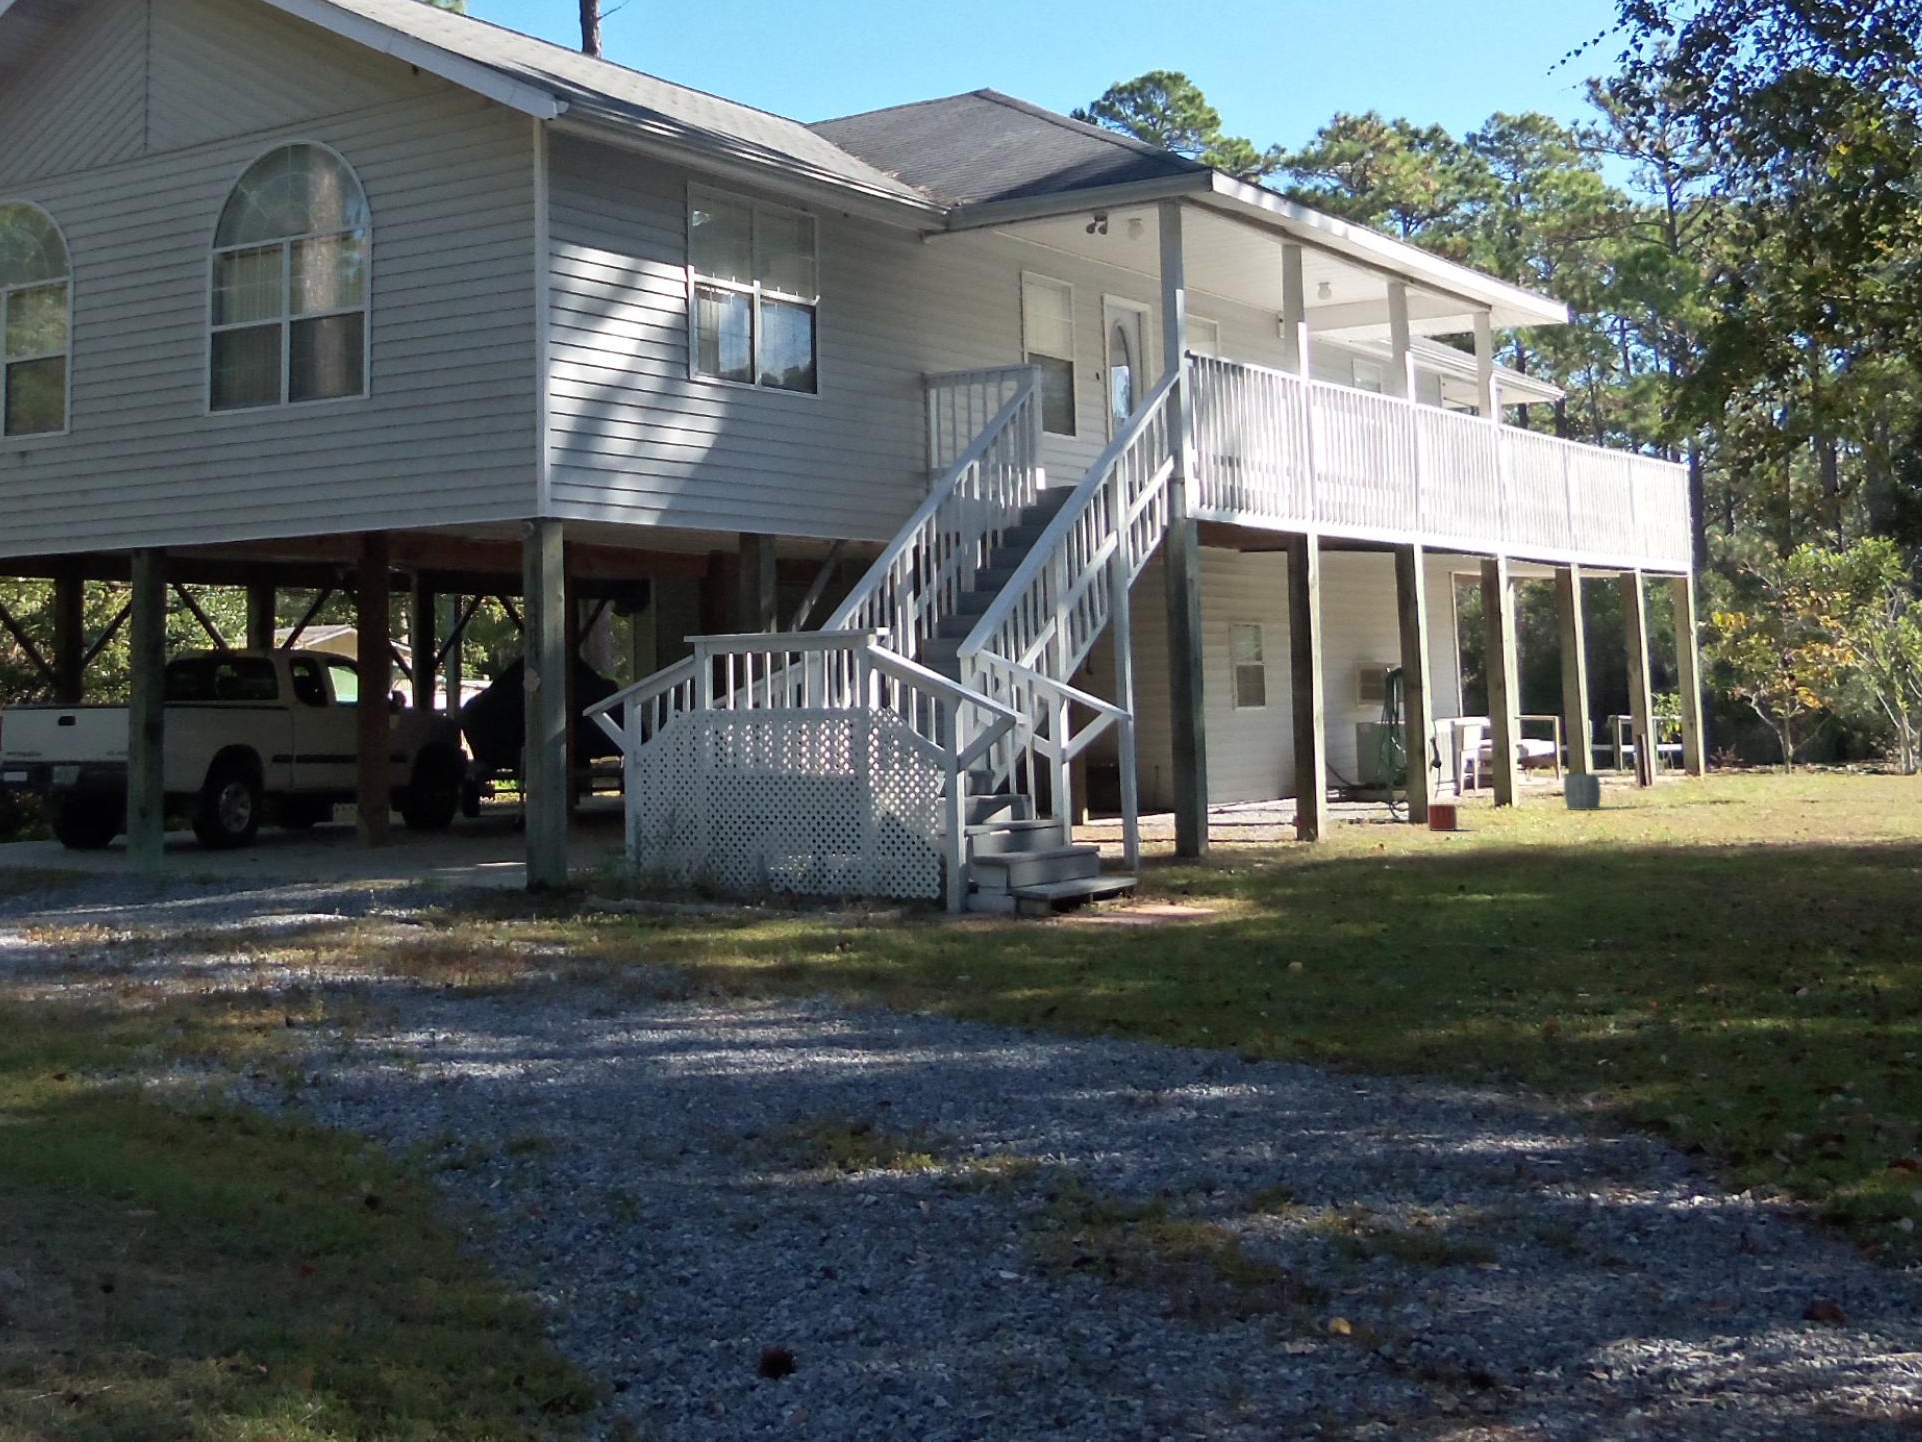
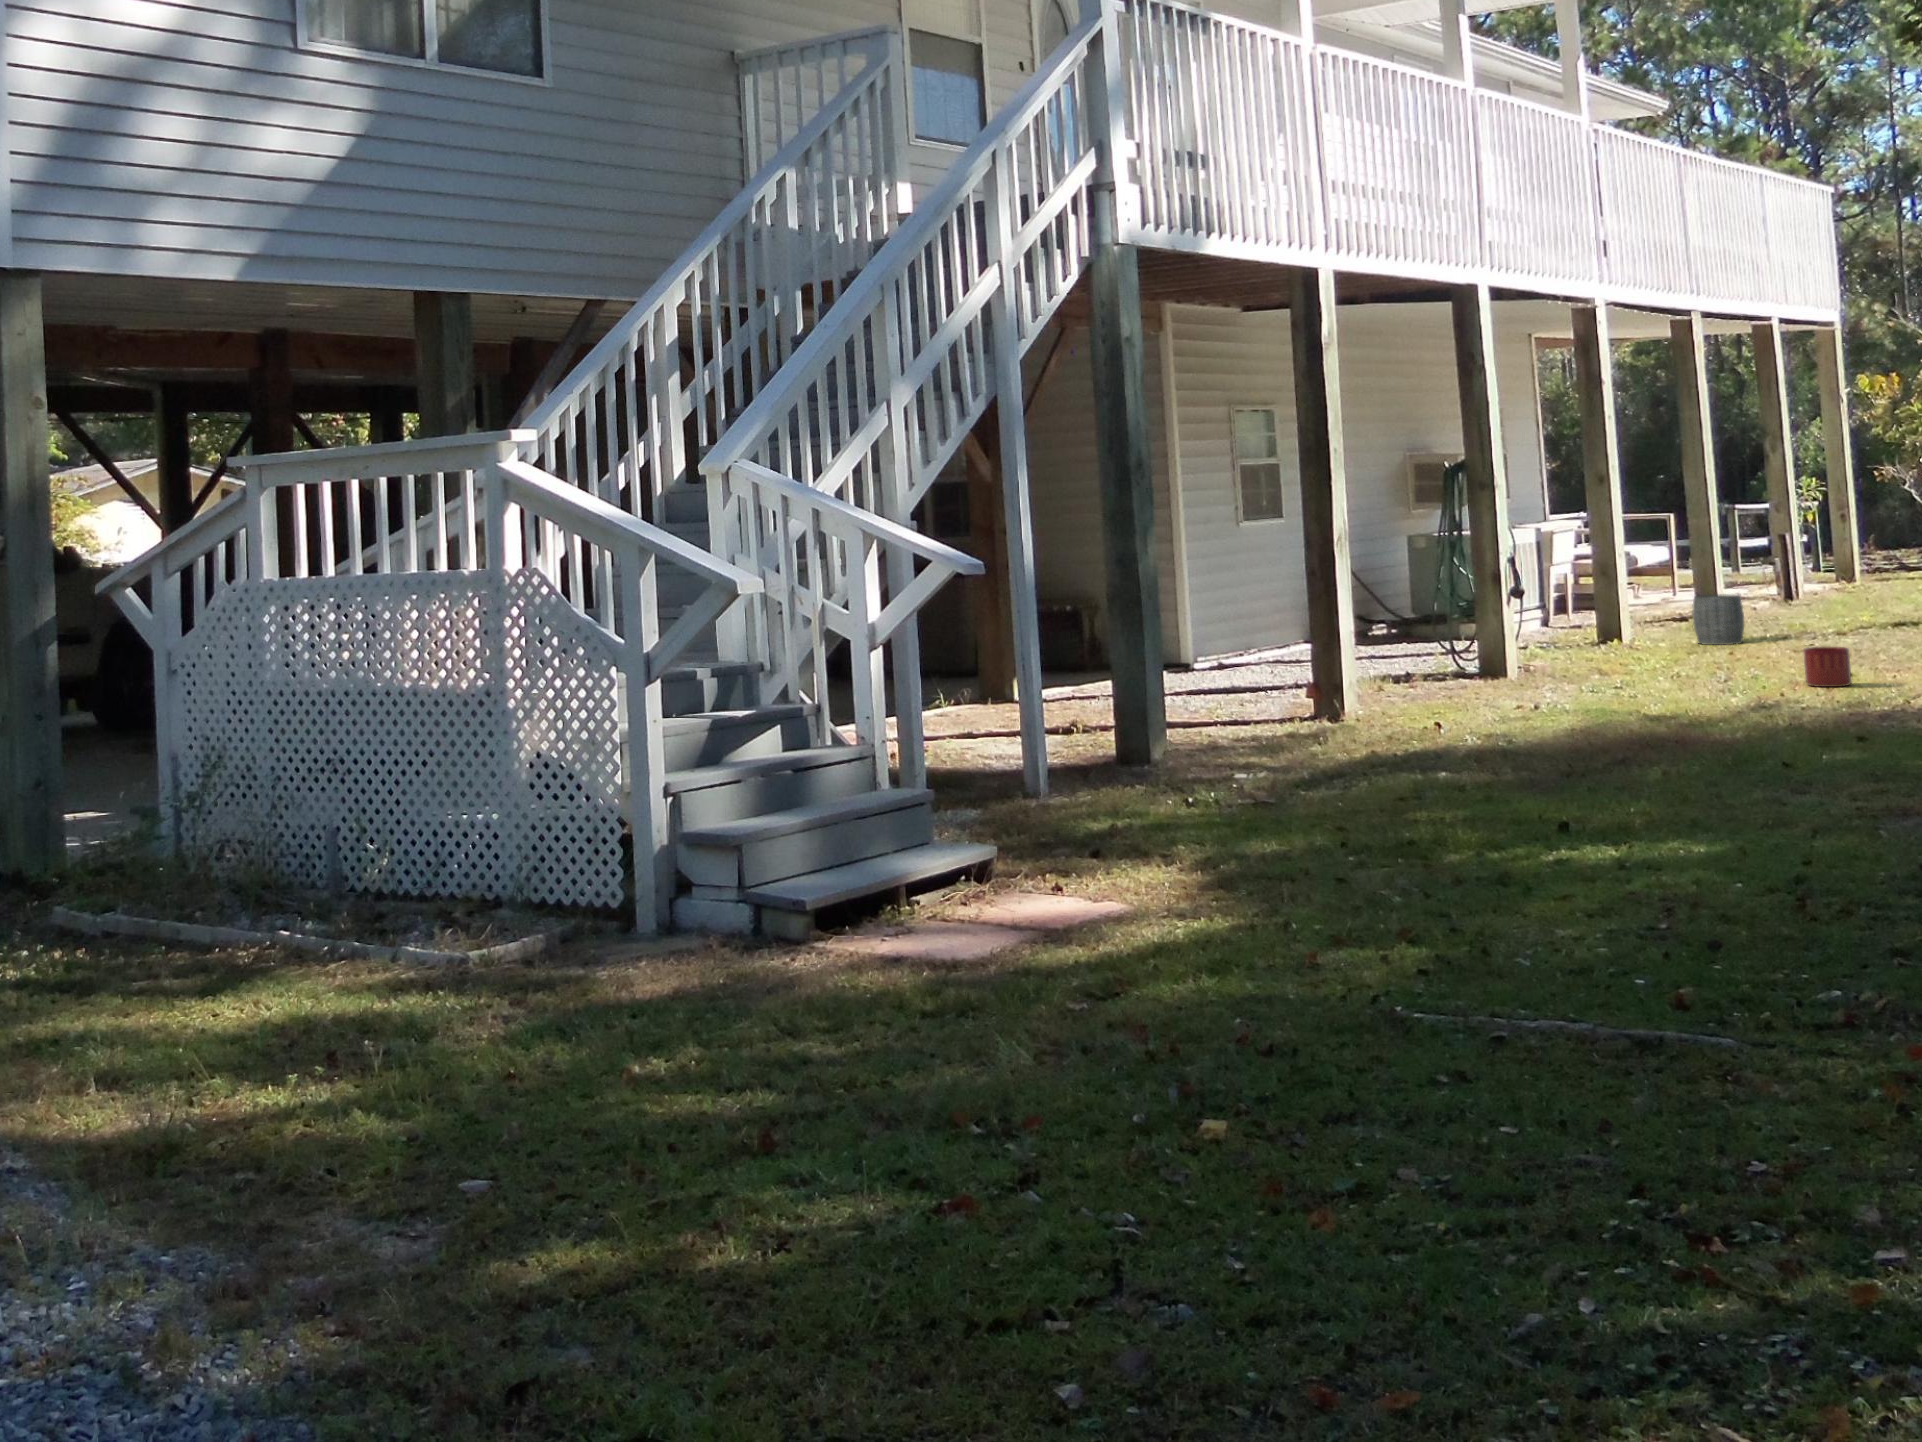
planter: present [1427,804,1457,831] -> present [1803,647,1852,687]

